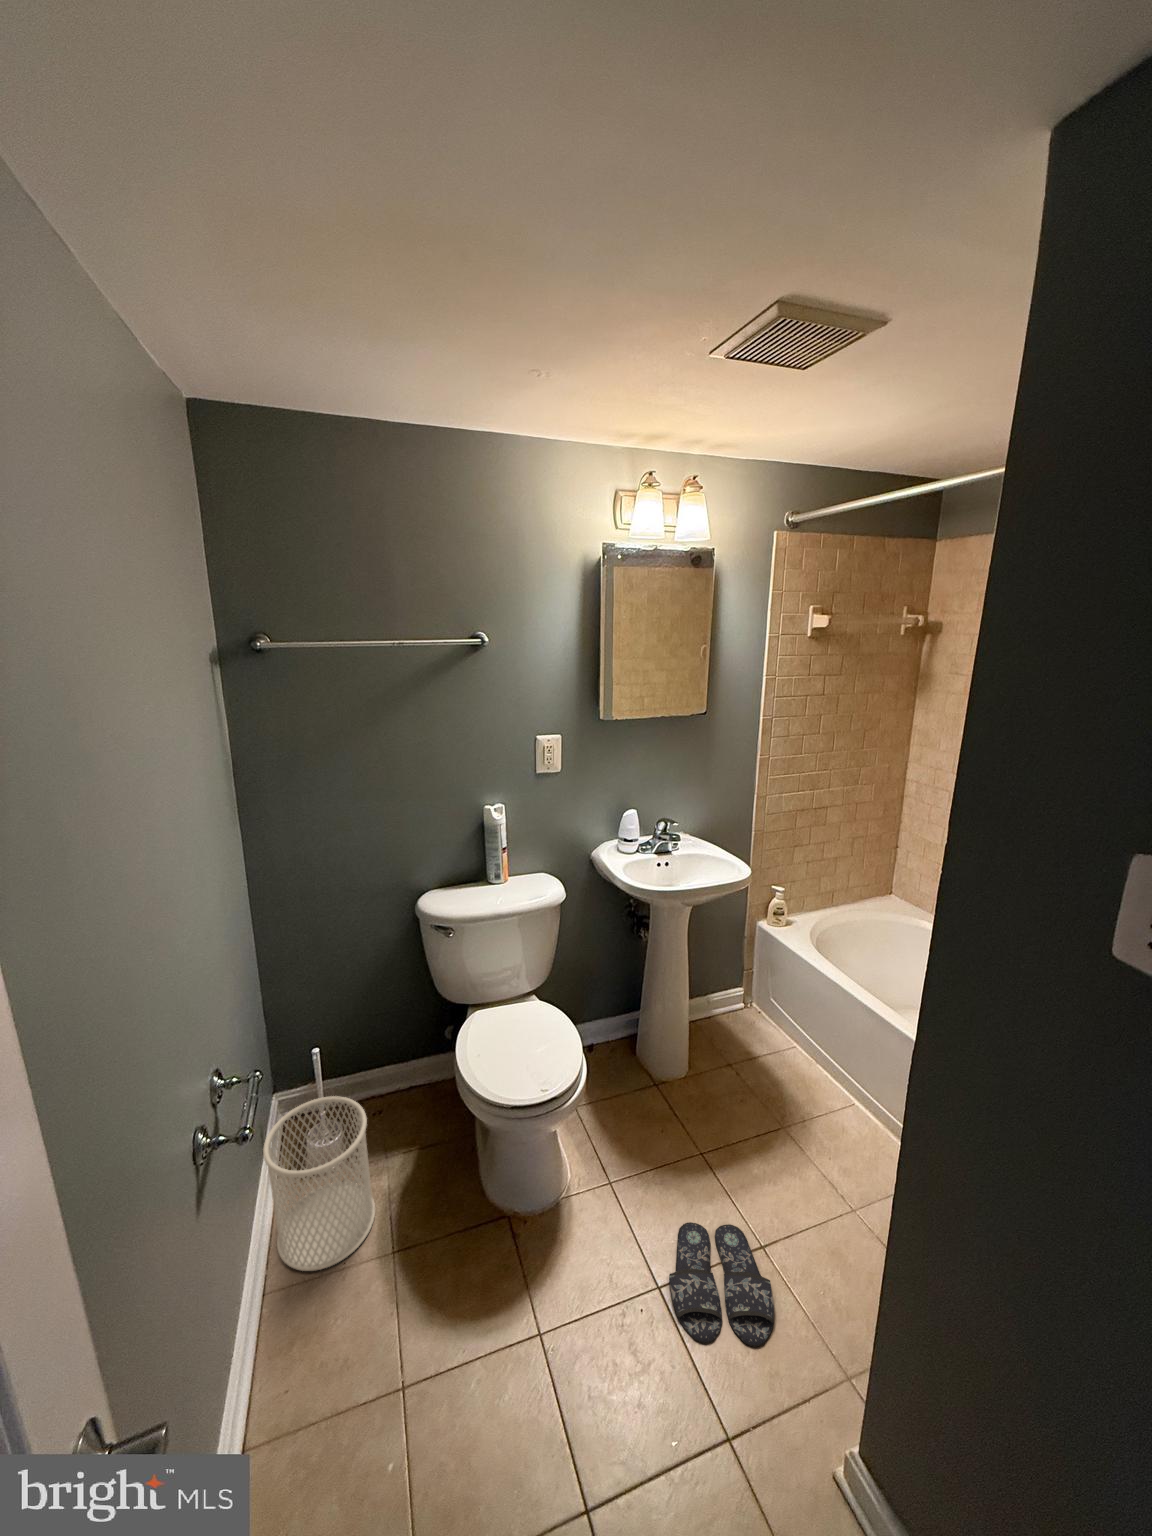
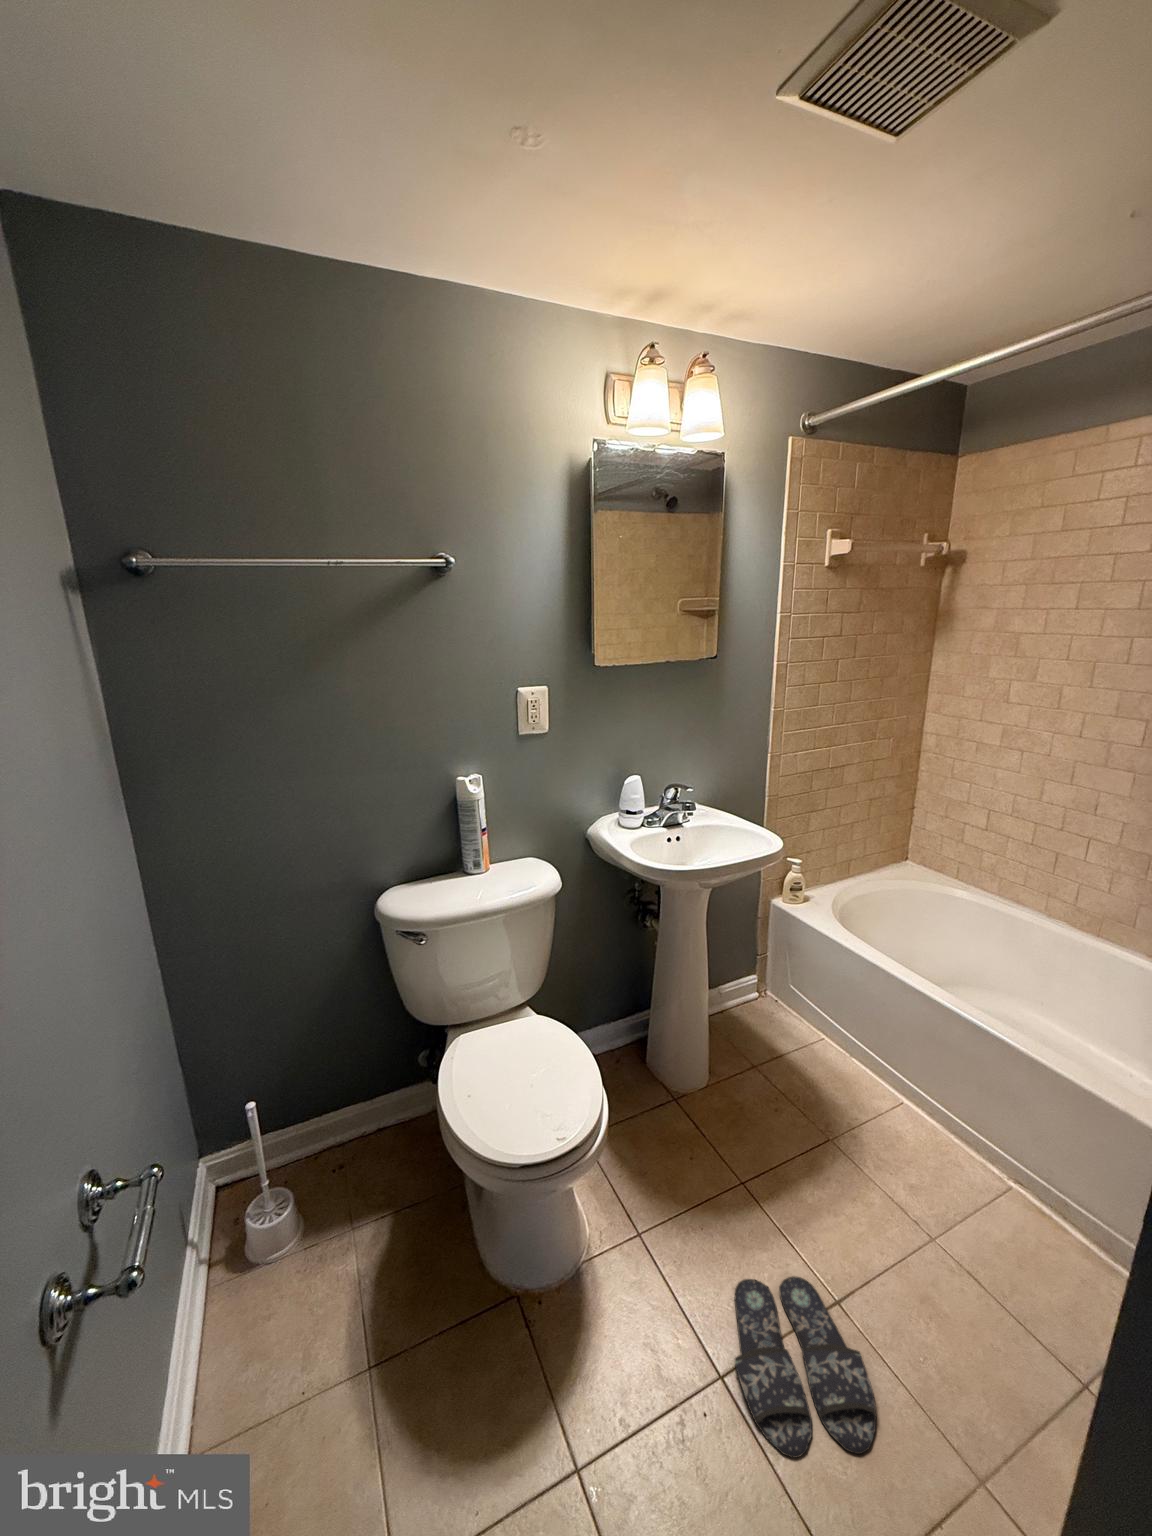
wastebasket: present [263,1096,375,1271] -> none [177,1166,342,1416]

